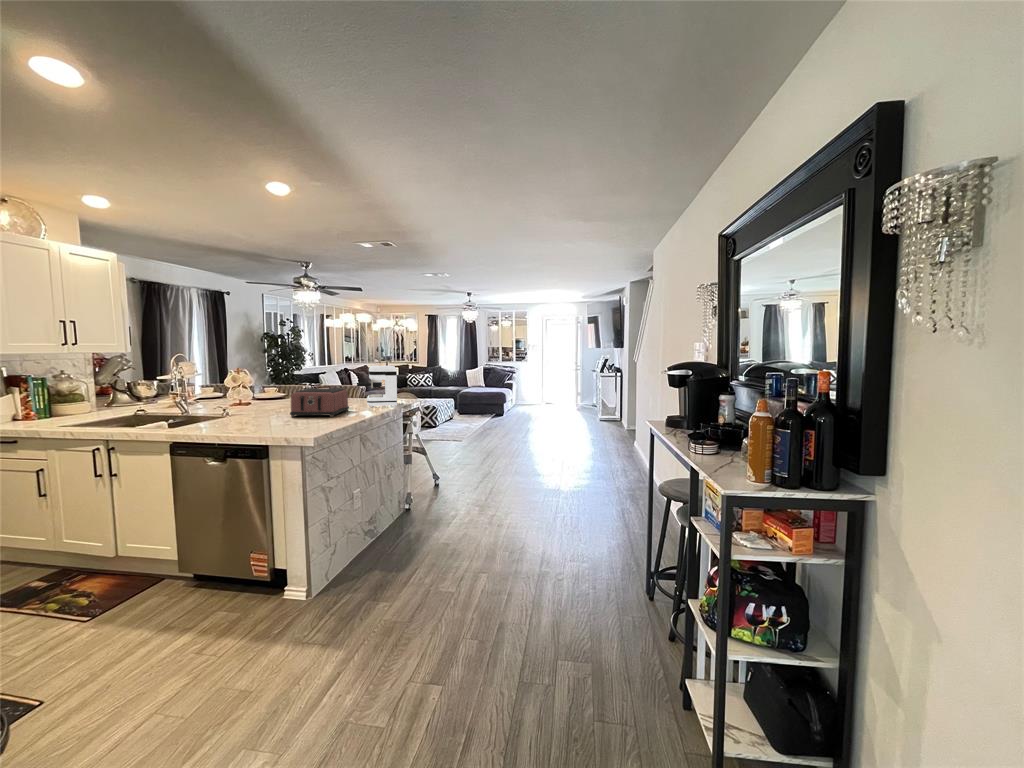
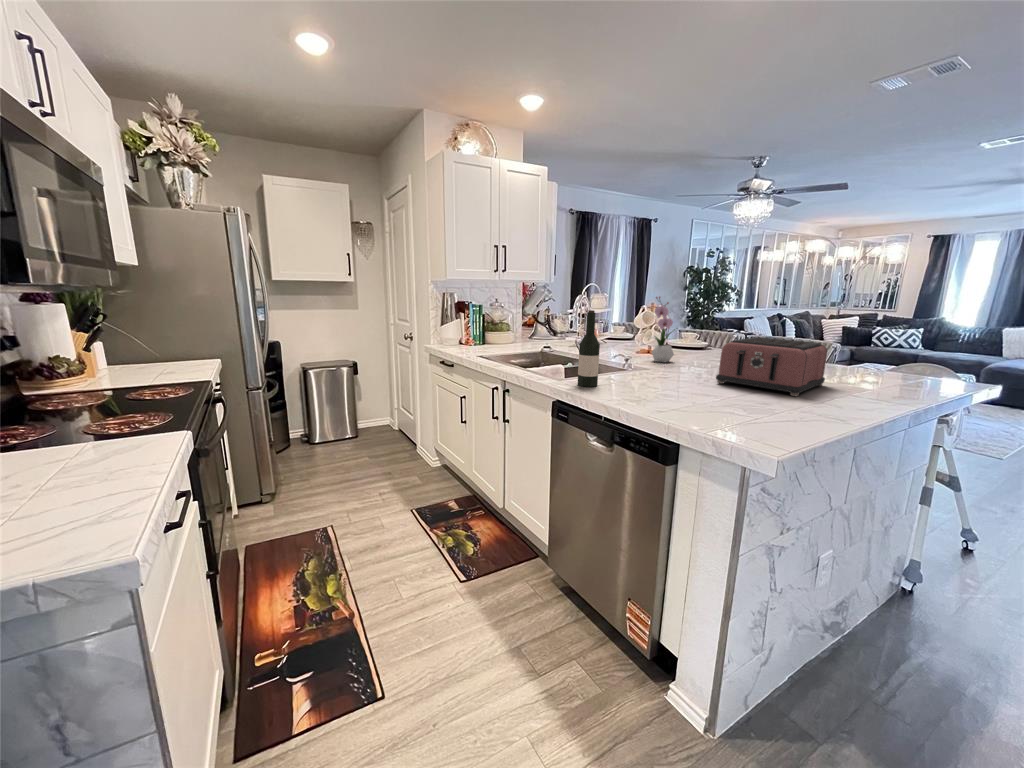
flower arrangement: none [242,365,262,411] -> present [652,297,674,362]
coffee maker: present [357,366,397,407] -> none [841,303,955,389]
wine bottle: none [190,379,208,431] -> present [578,310,600,387]

